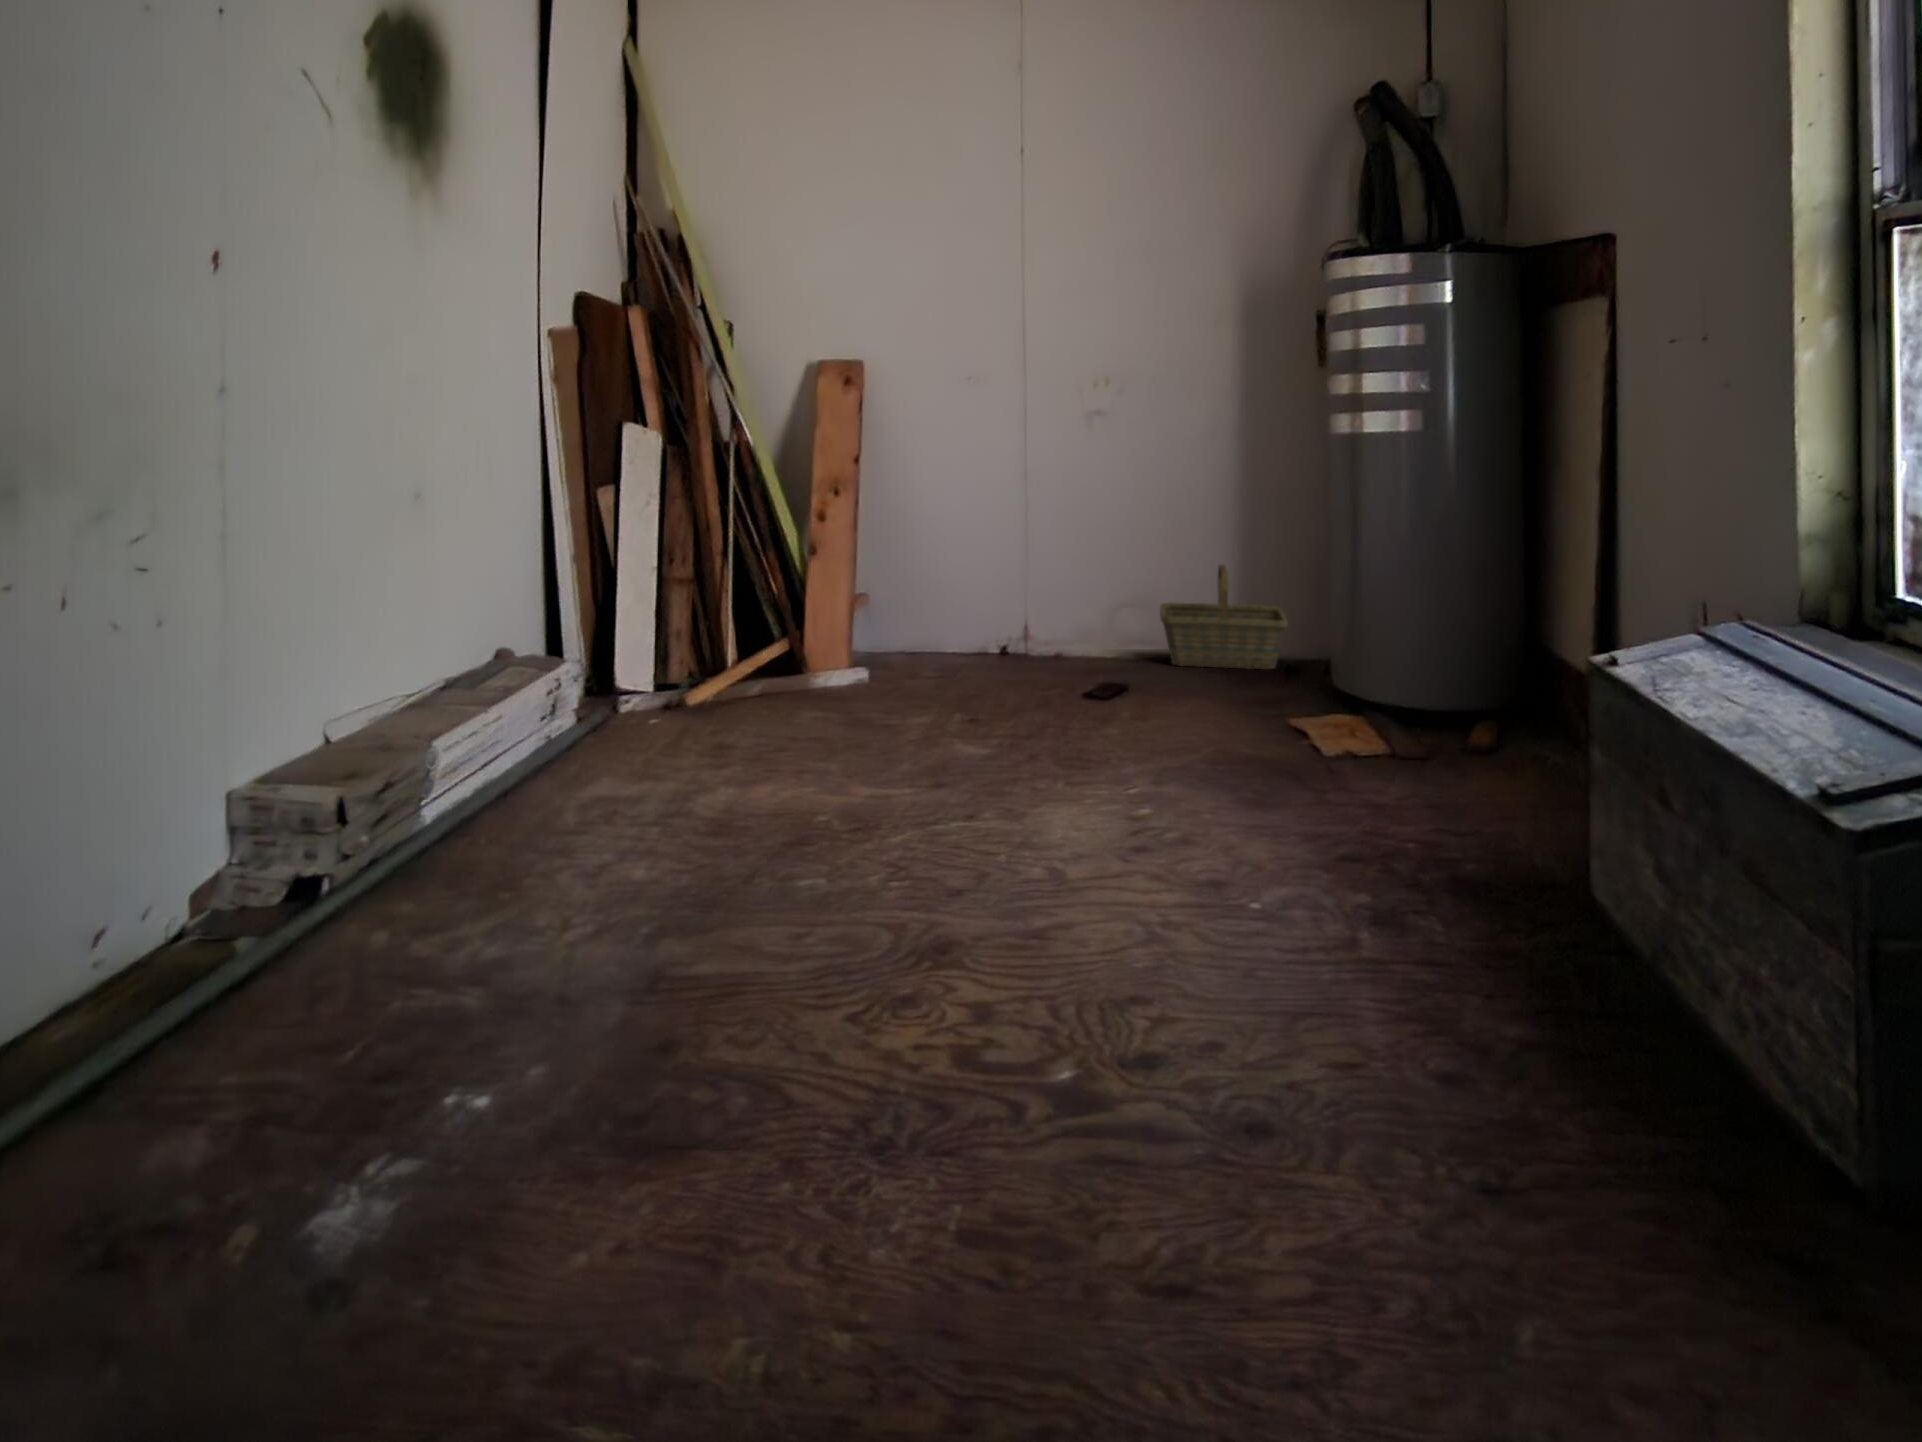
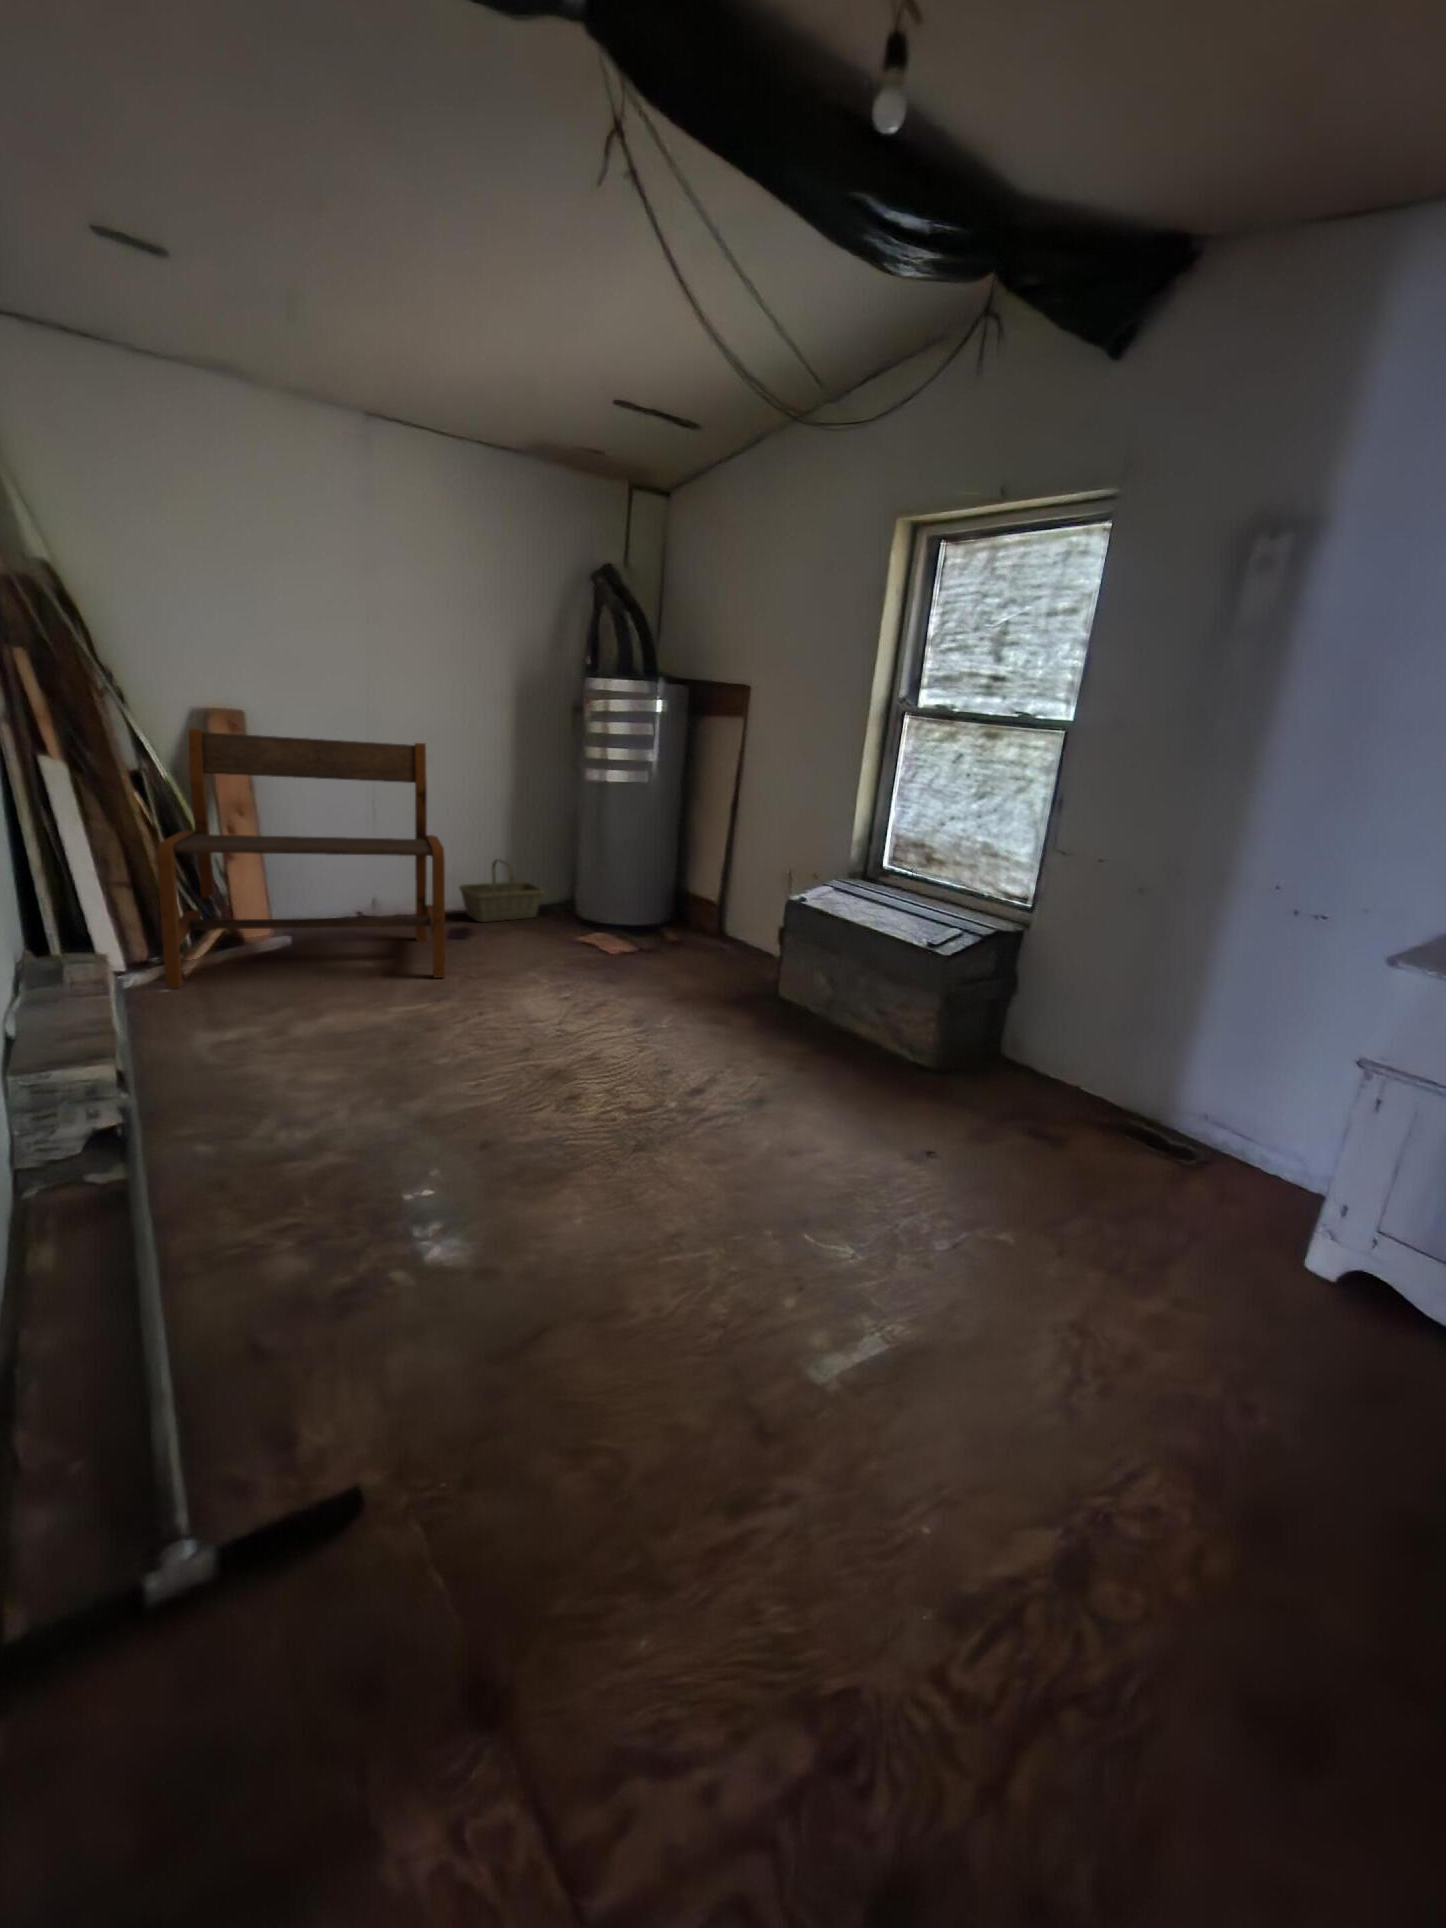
bench: none [690,372,1075,734] -> present [157,729,445,988]

